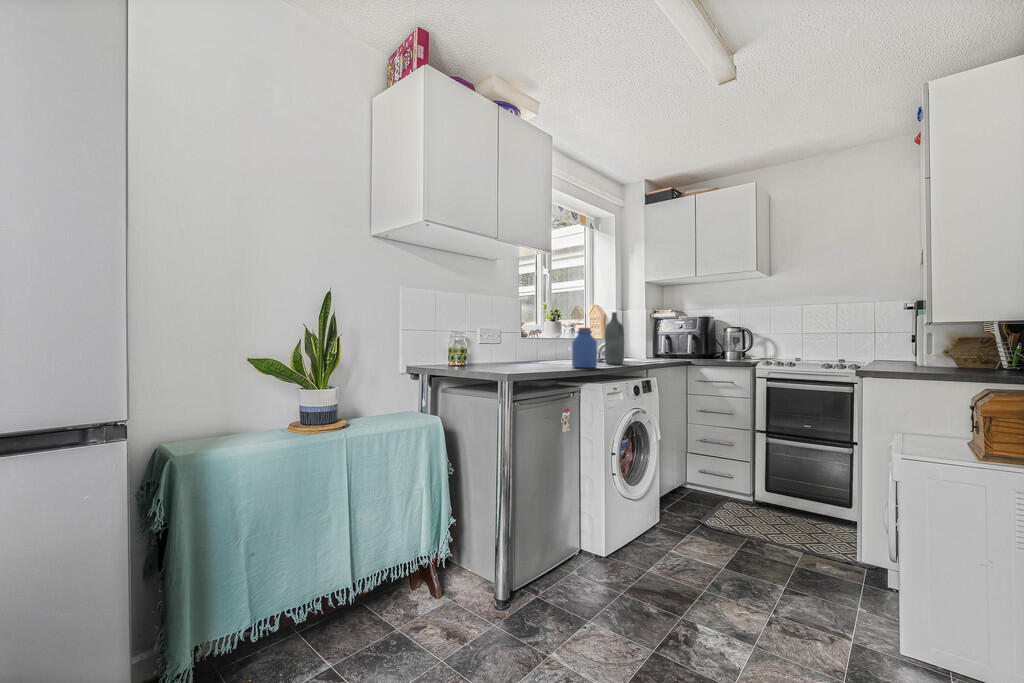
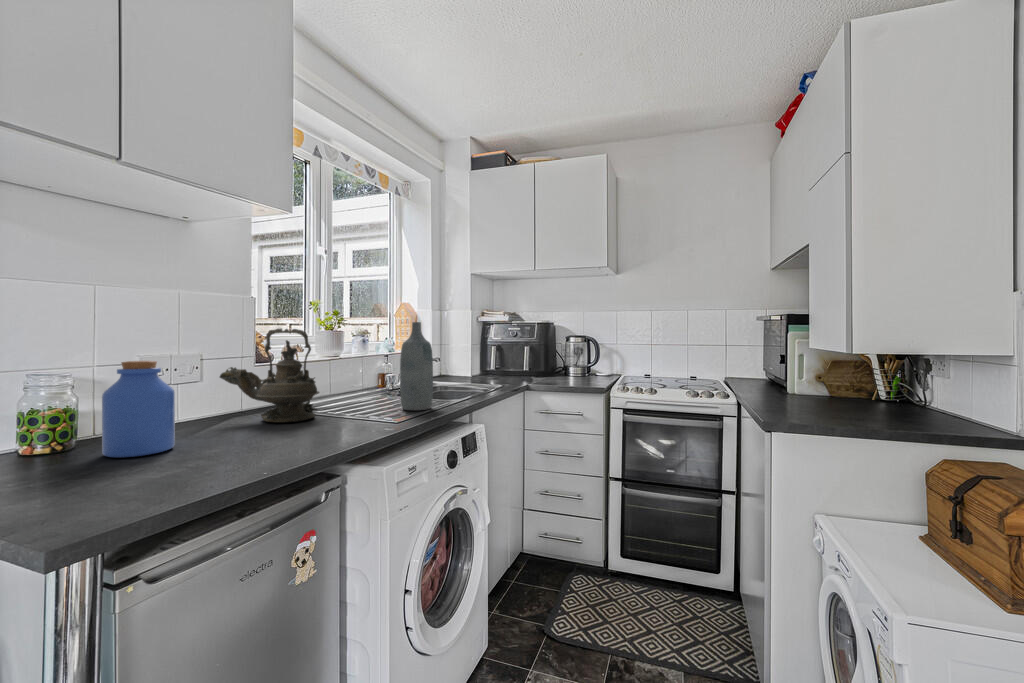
teapot: none [515,316,563,364] -> present [220,329,319,423]
jar: present [572,328,597,368] -> present [102,361,175,457]

